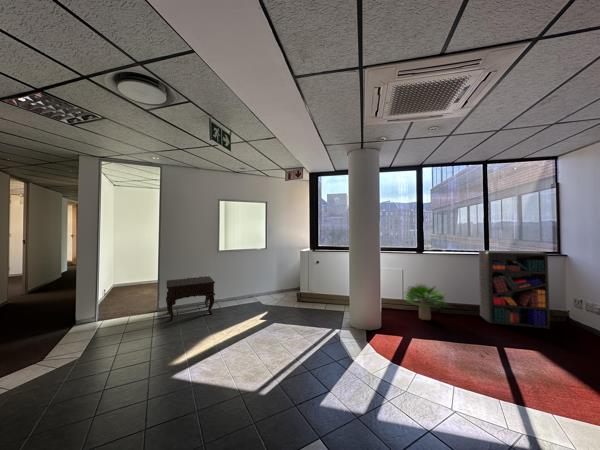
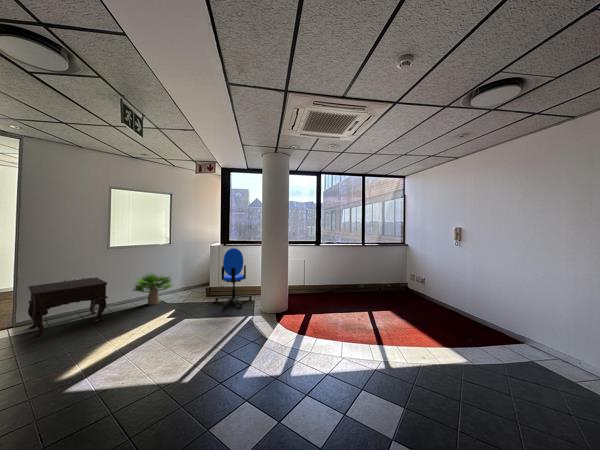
bookshelf: present [479,250,550,329] -> none [358,243,398,296]
office chair: none [303,254,340,317] -> present [215,248,252,308]
potted plant: present [404,285,446,320] -> present [133,274,172,305]

